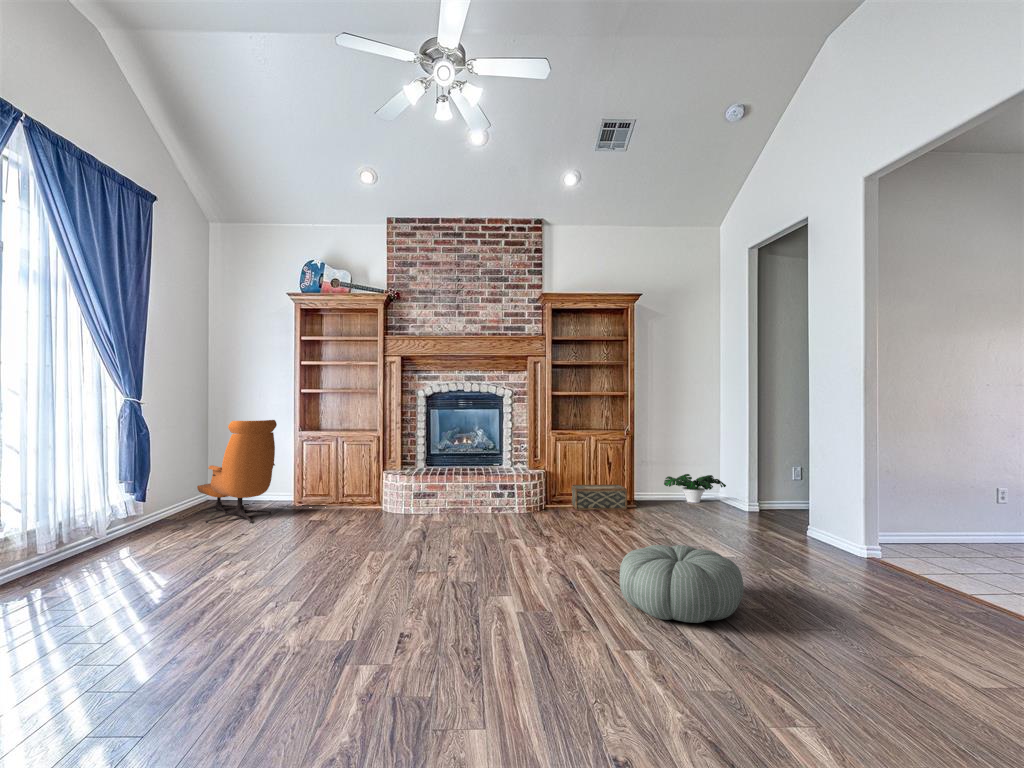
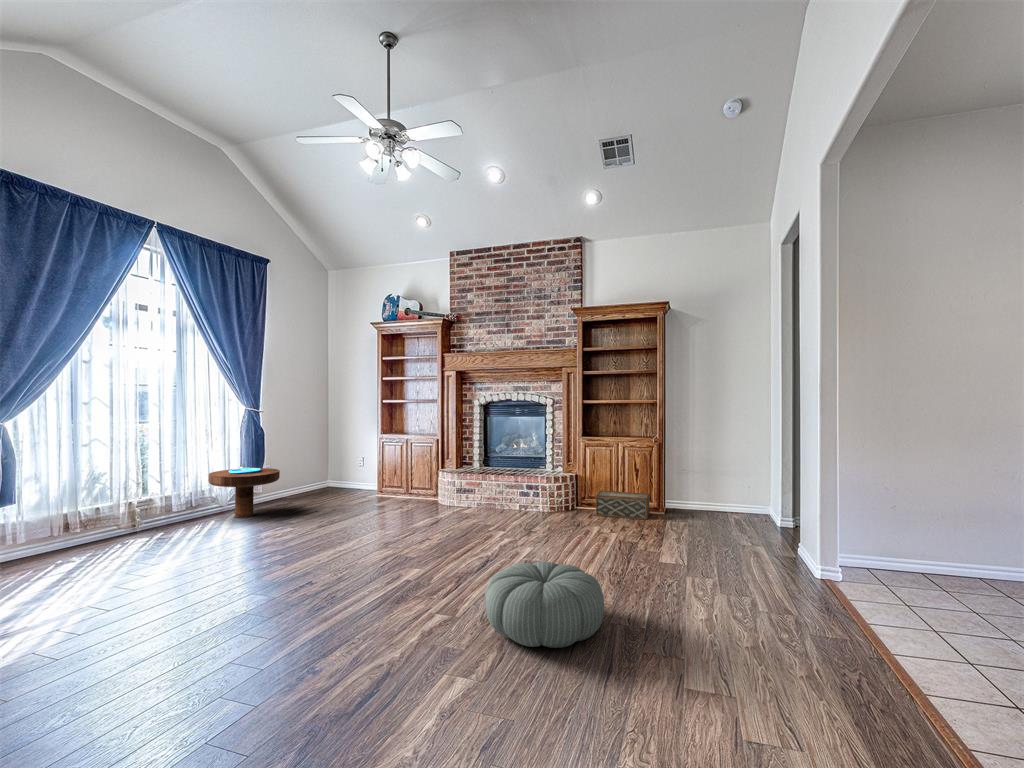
lounge chair: present [196,420,277,523] -> none [306,423,357,502]
potted plant: present [664,474,726,503] -> none [696,488,764,519]
side table: none [88,483,194,553] -> present [208,468,280,518]

